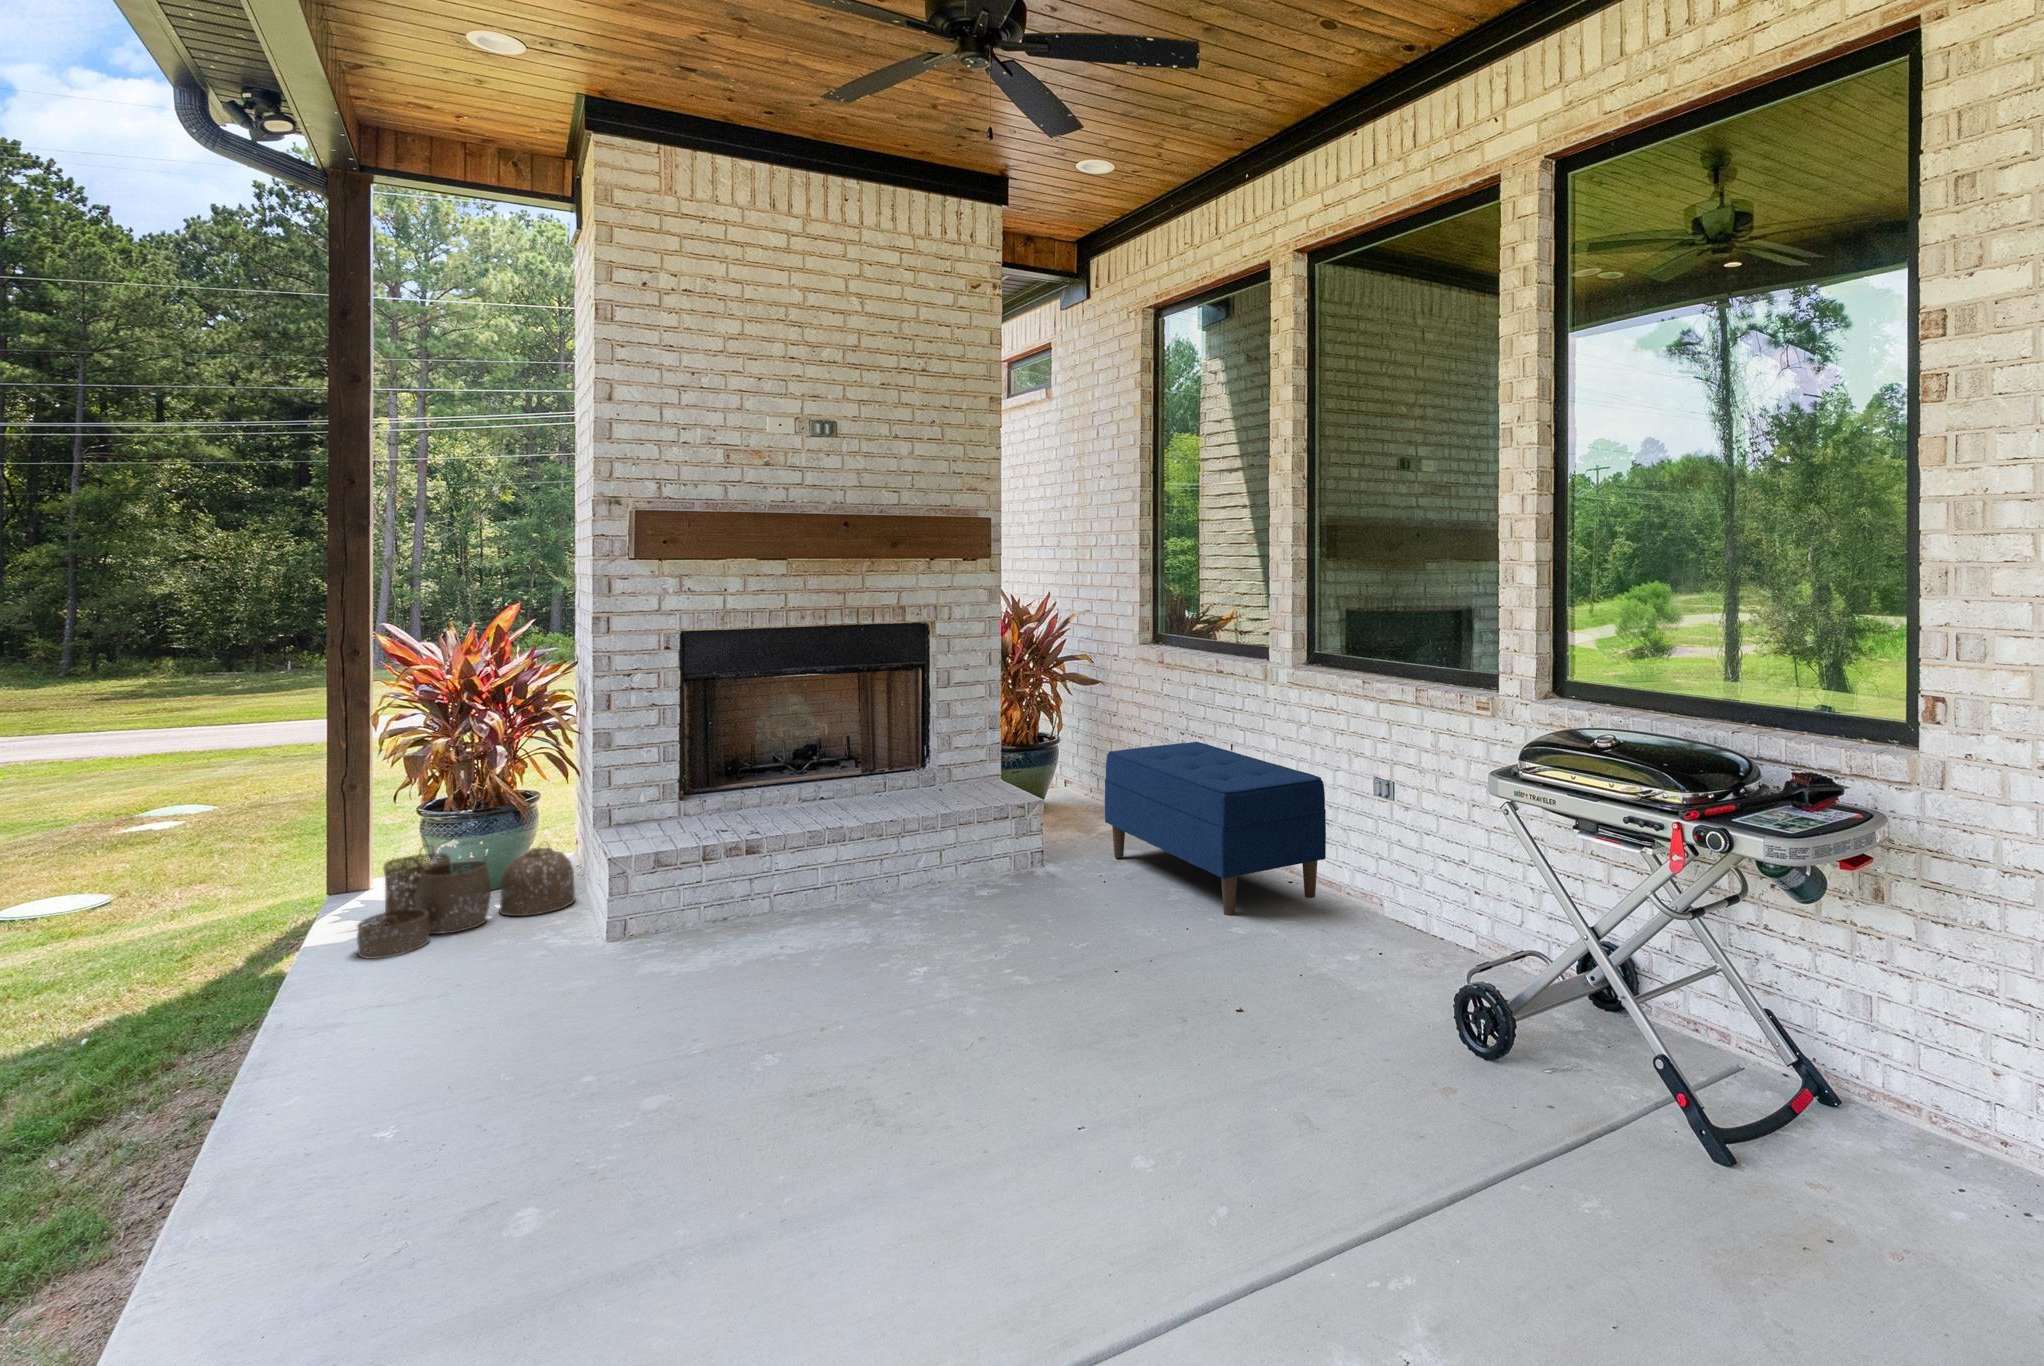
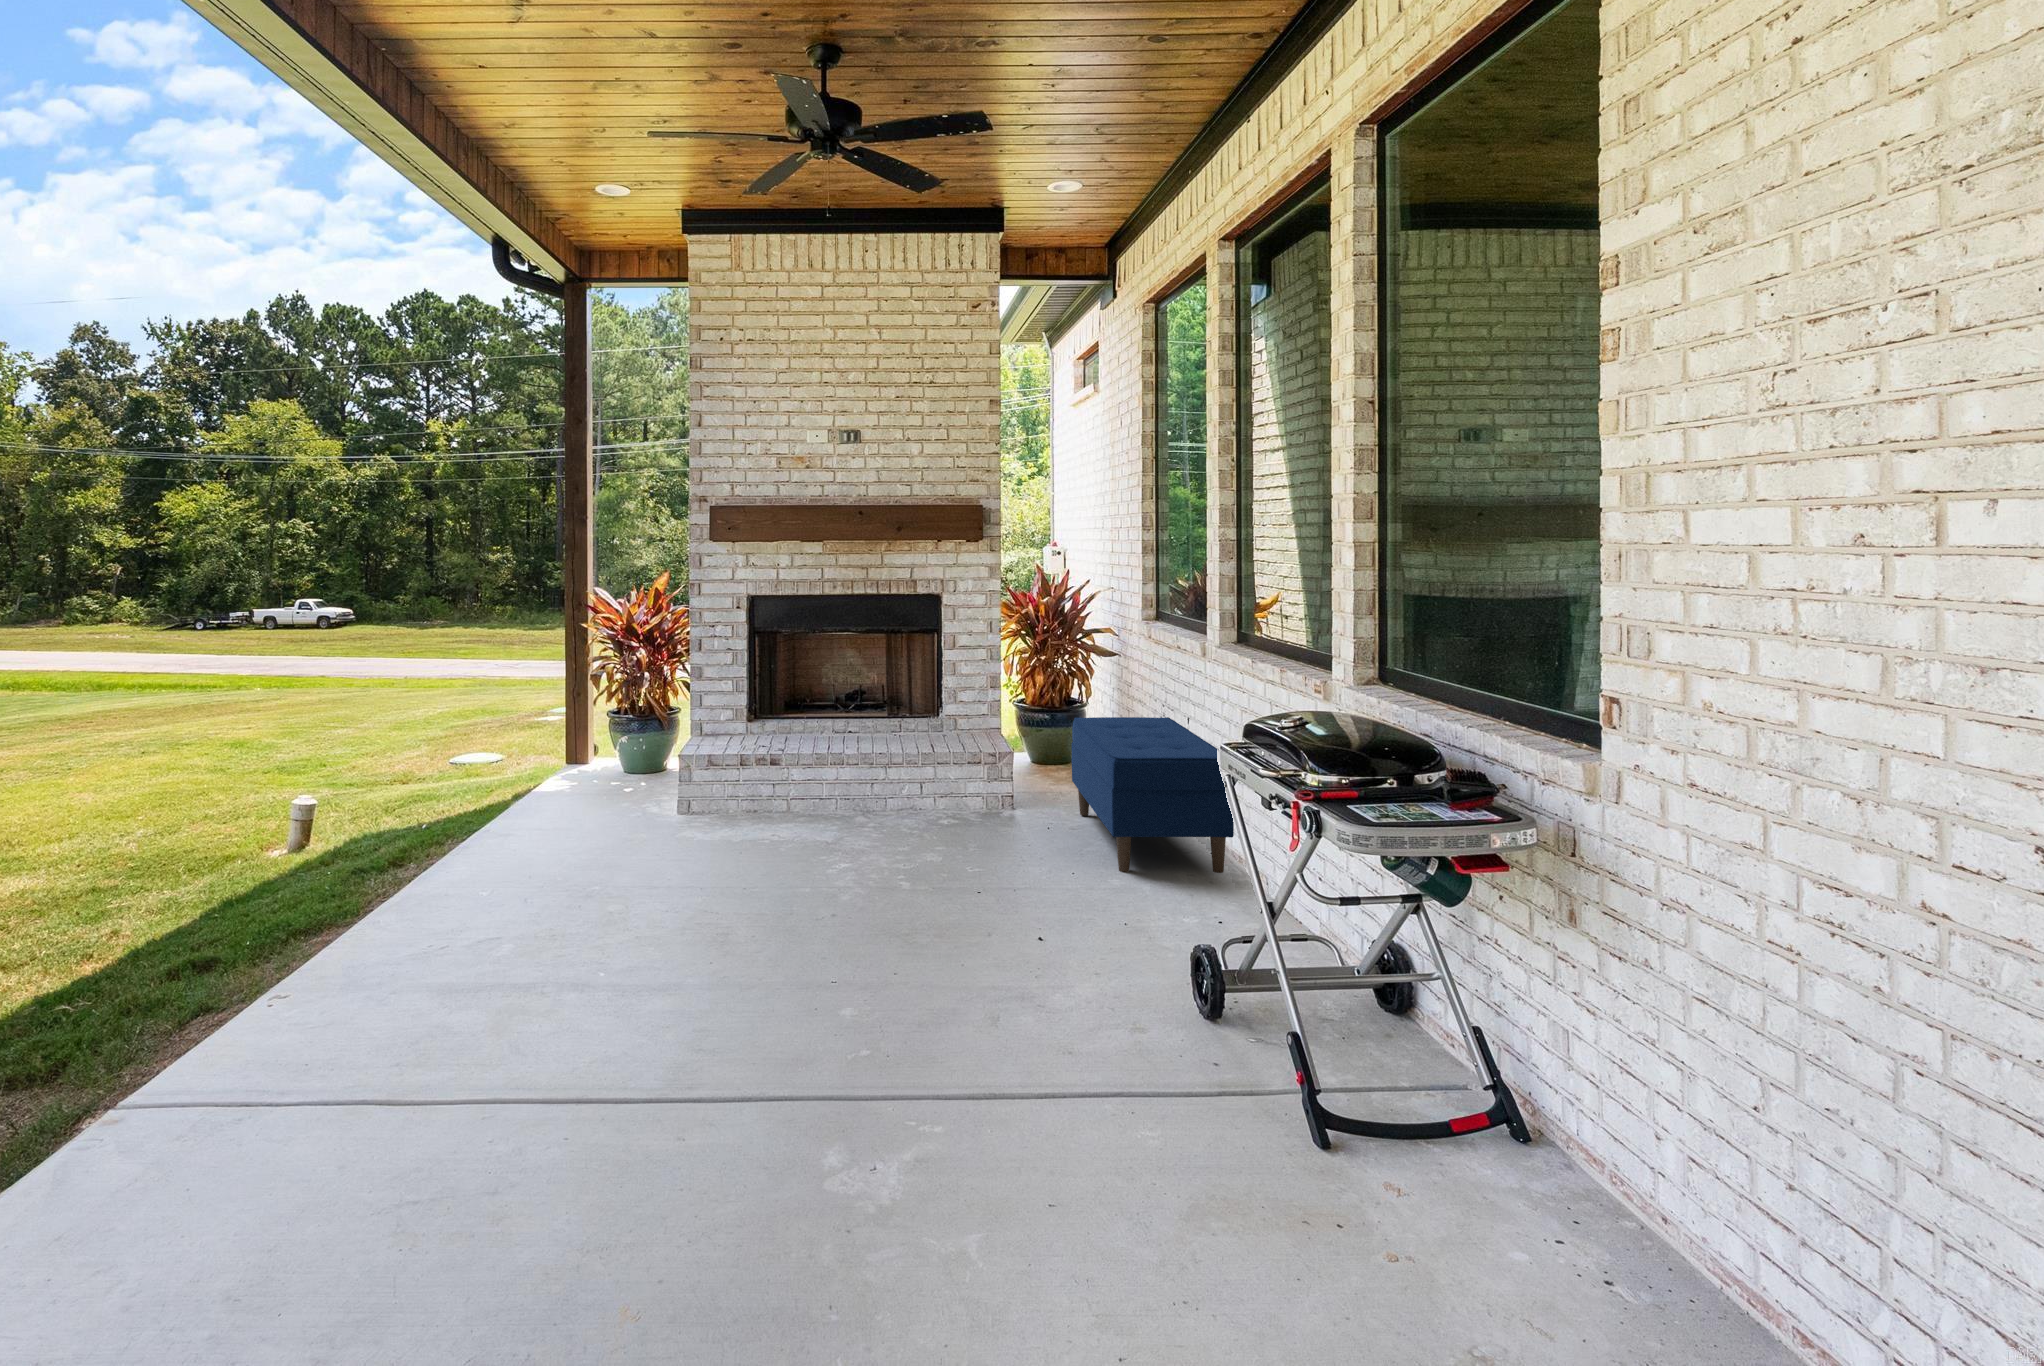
woven basket: present [357,846,575,959] -> none [559,735,689,801]

